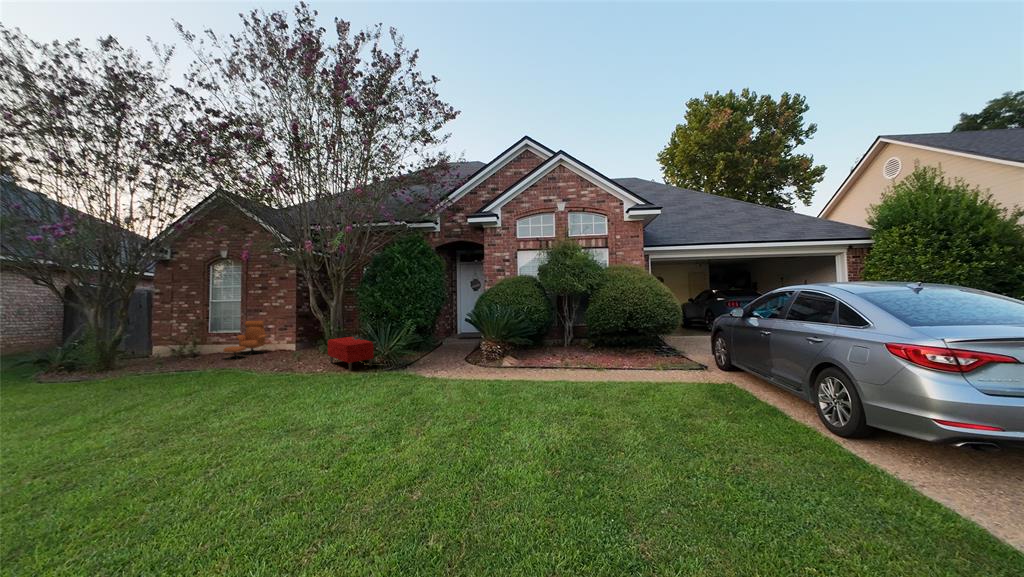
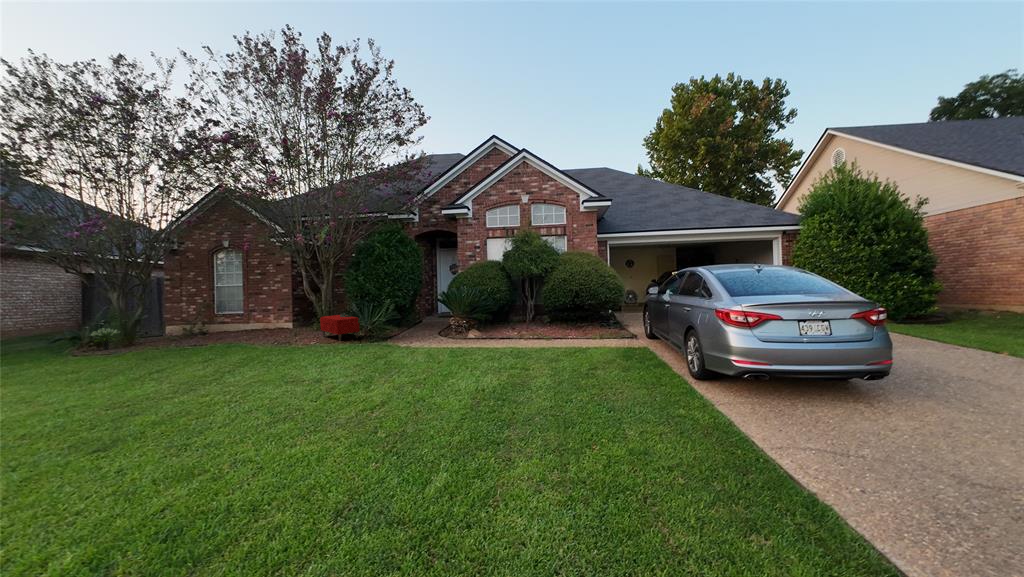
lounge chair: present [223,321,267,360] -> none [230,303,267,337]
potted plant: none [53,351,92,377] -> present [91,328,117,350]

